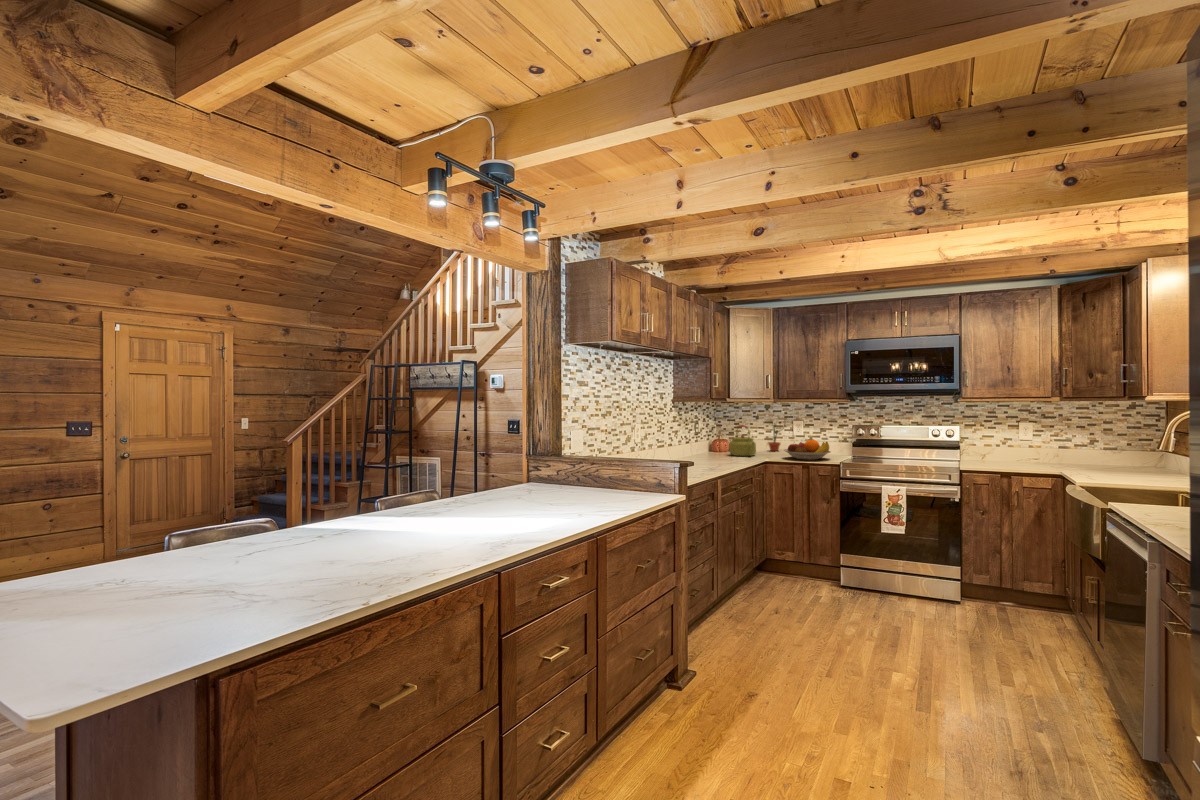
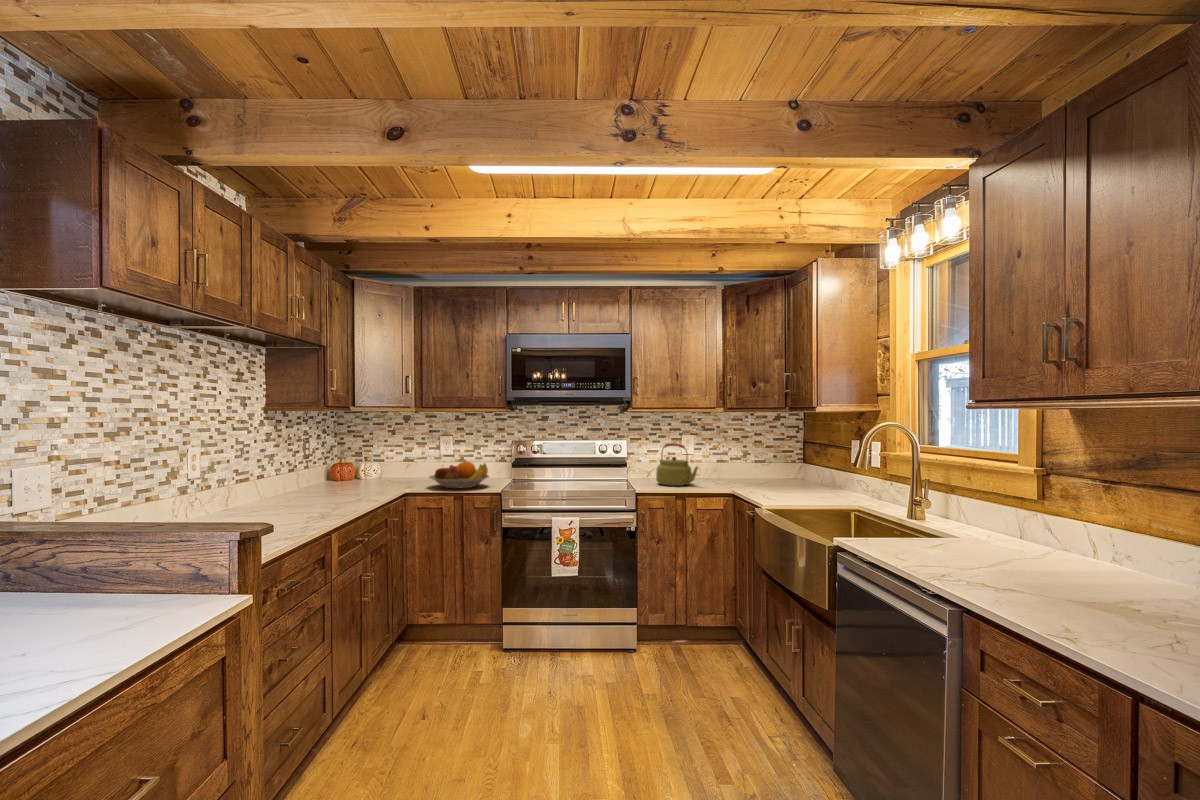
potted plant: present [763,416,786,451] -> none [401,423,440,477]
kettle: present [729,425,756,456] -> present [656,443,698,486]

